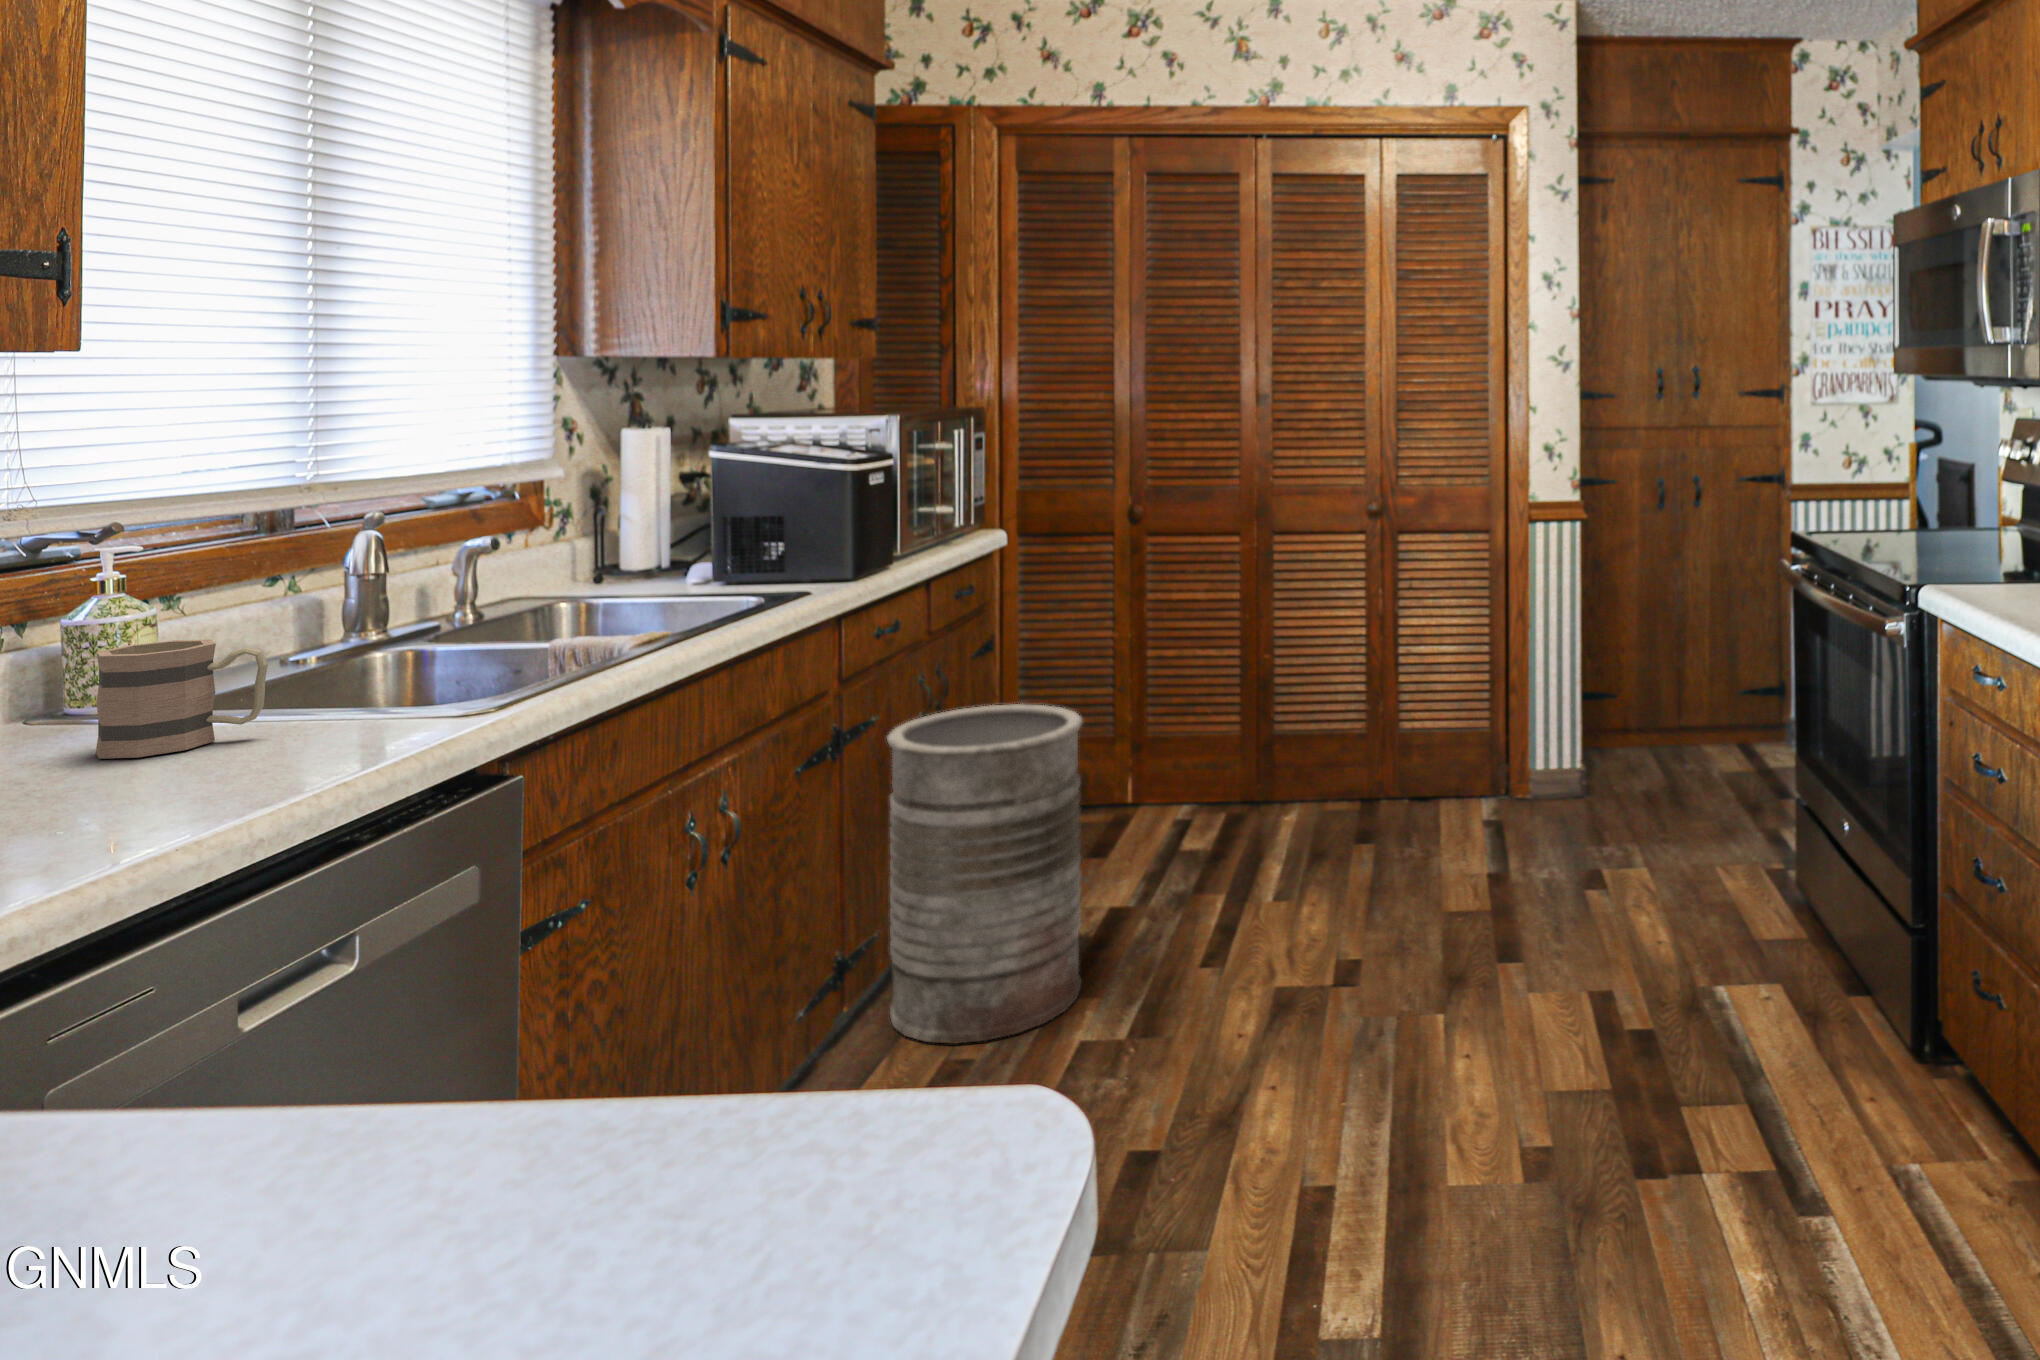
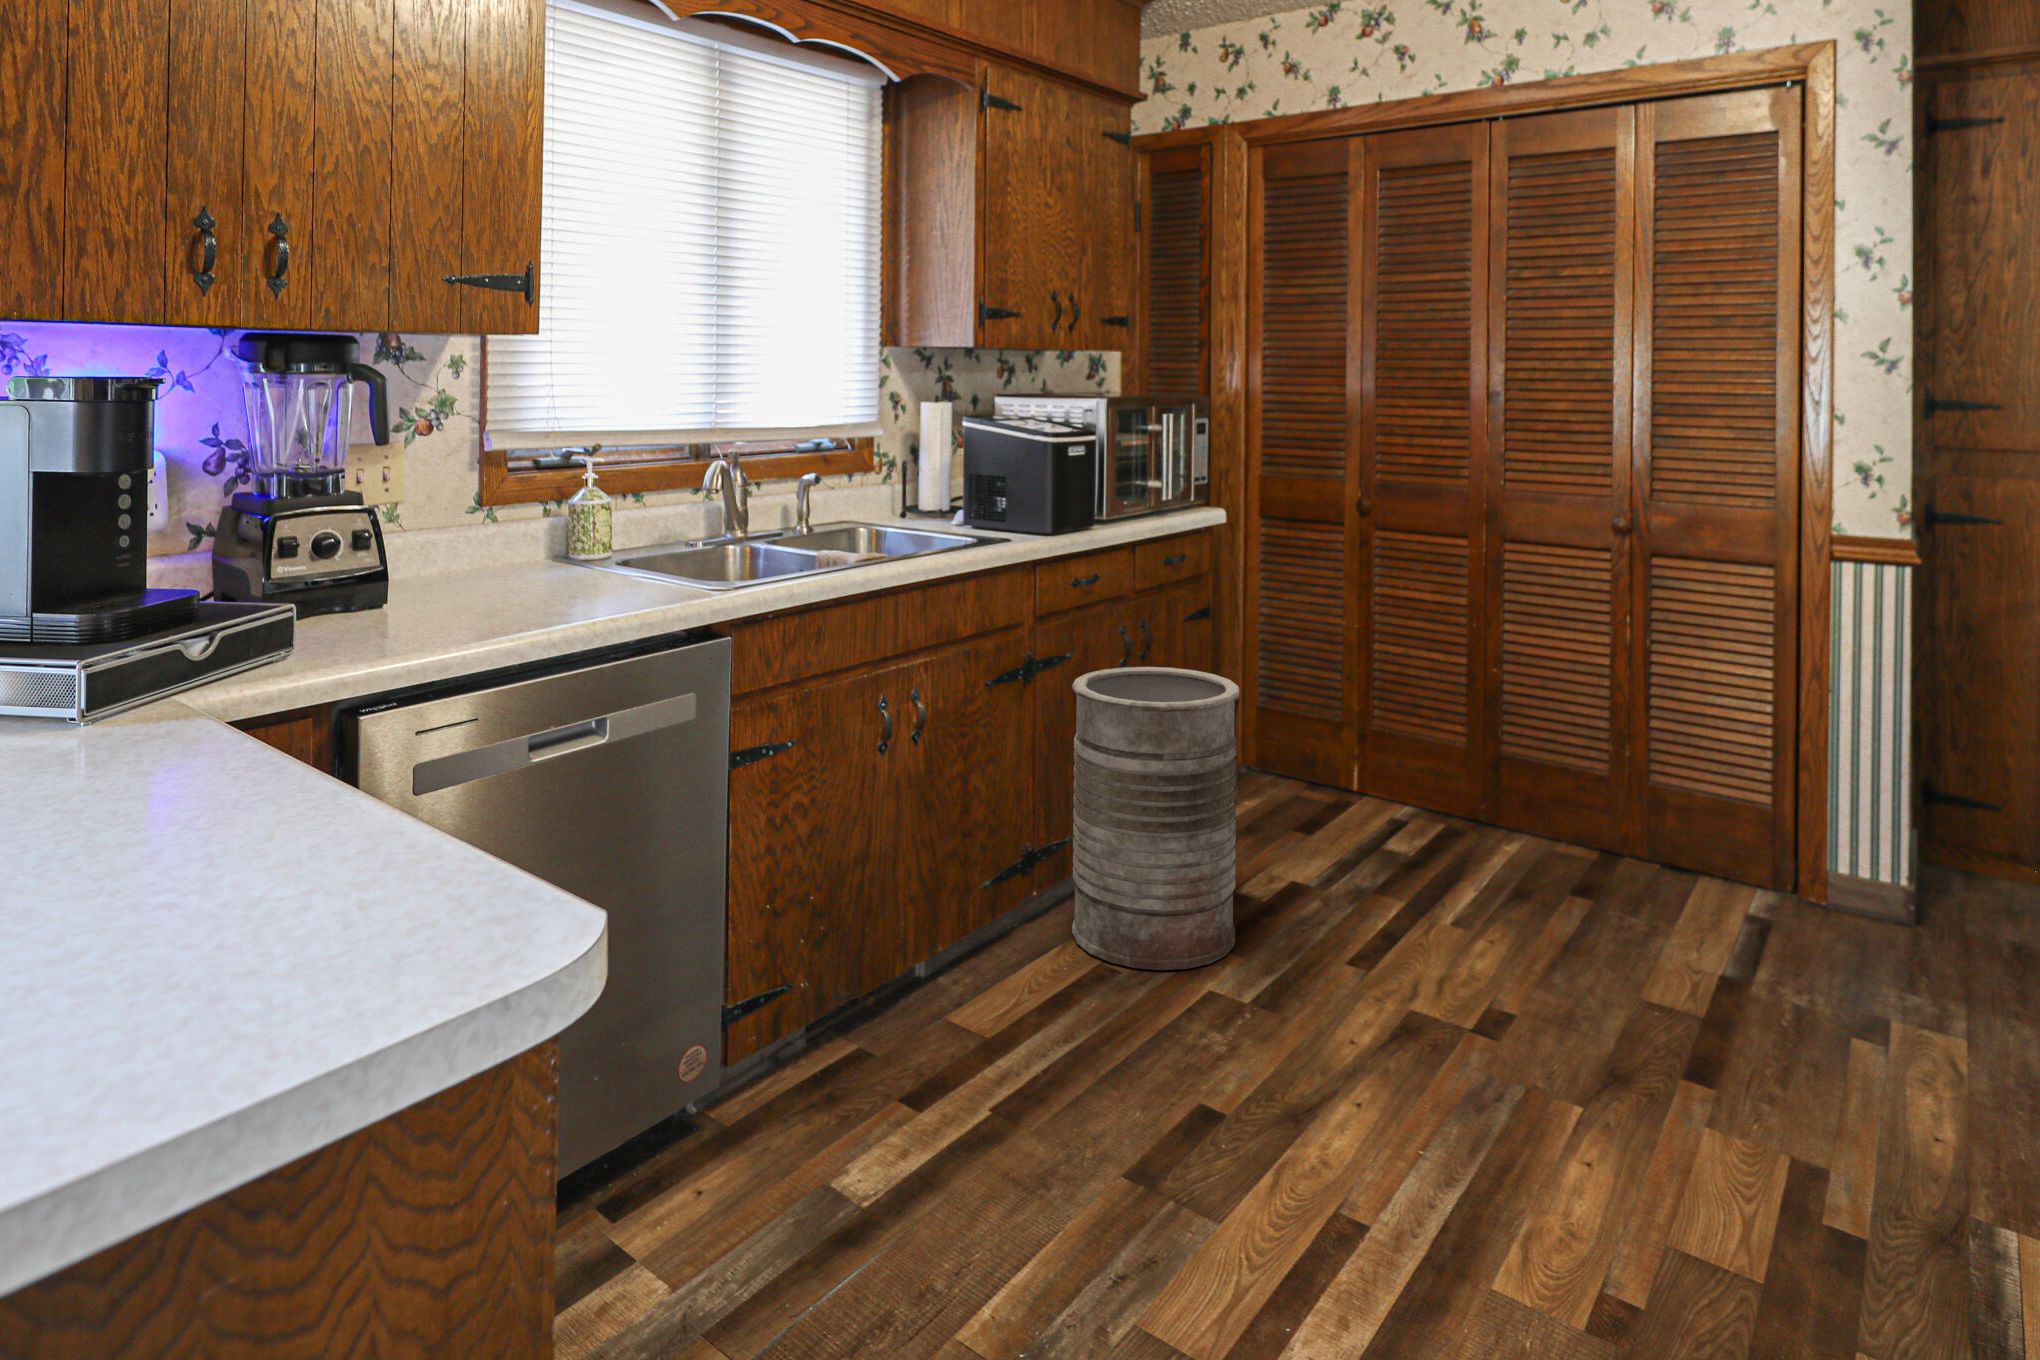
mug: present [96,639,268,759] -> none [509,531,593,604]

